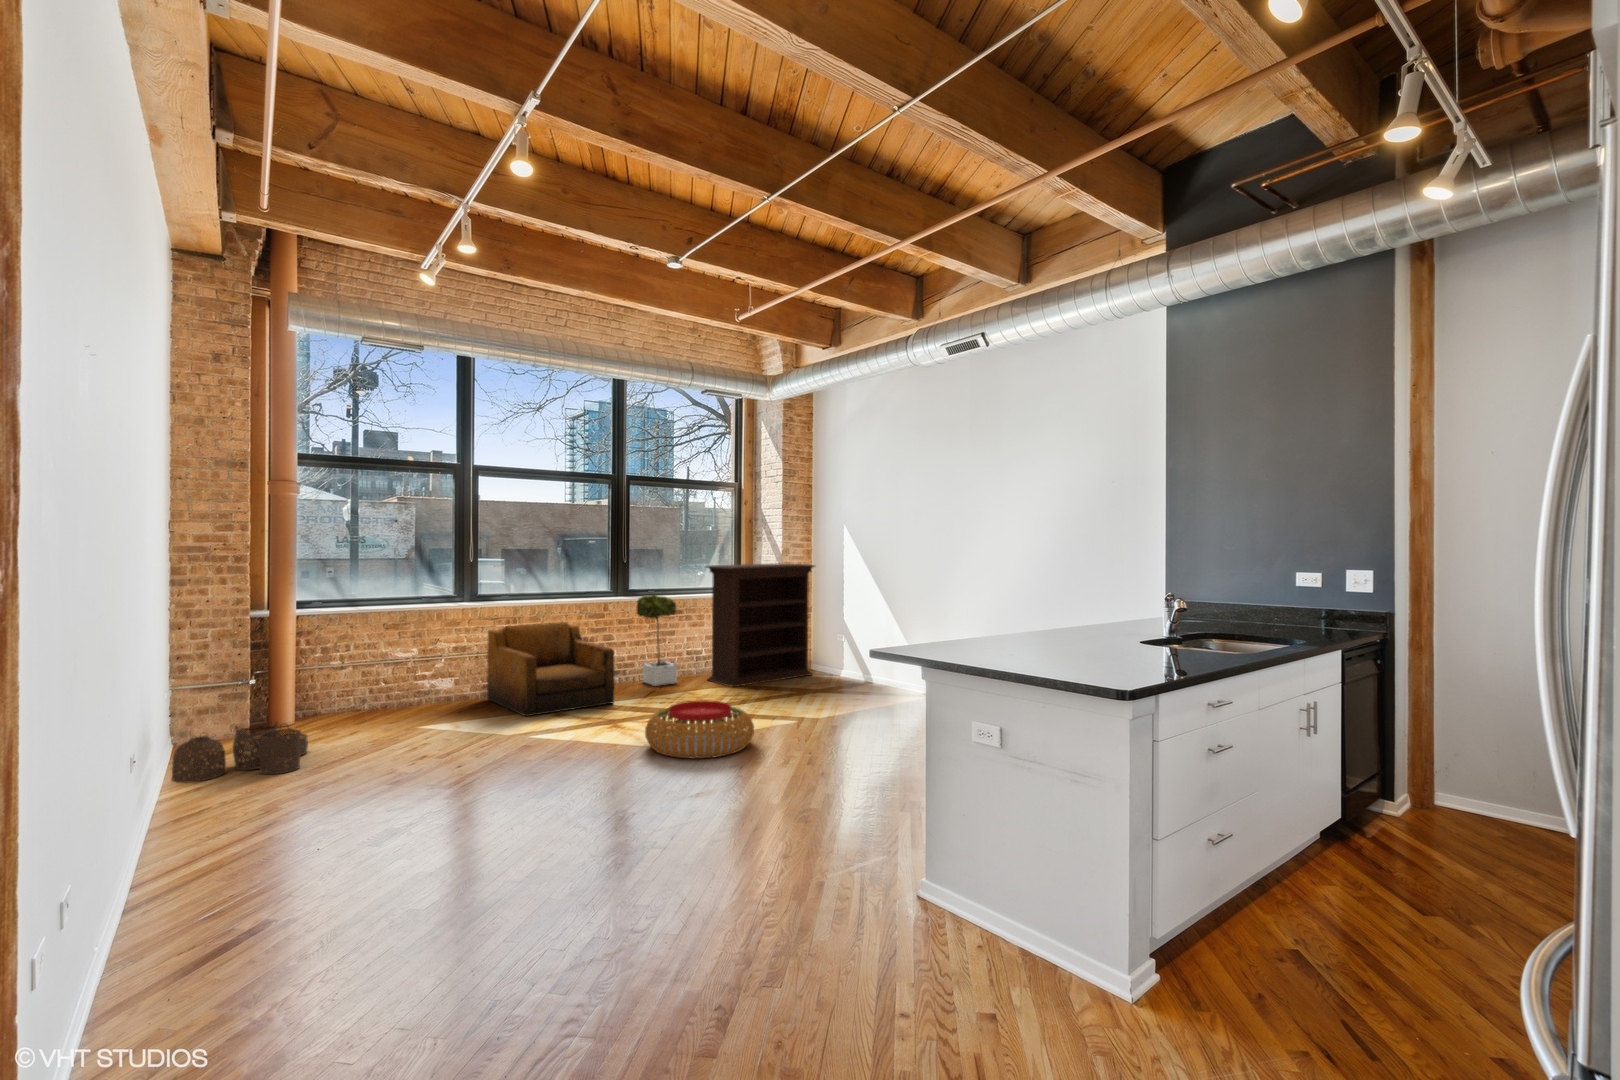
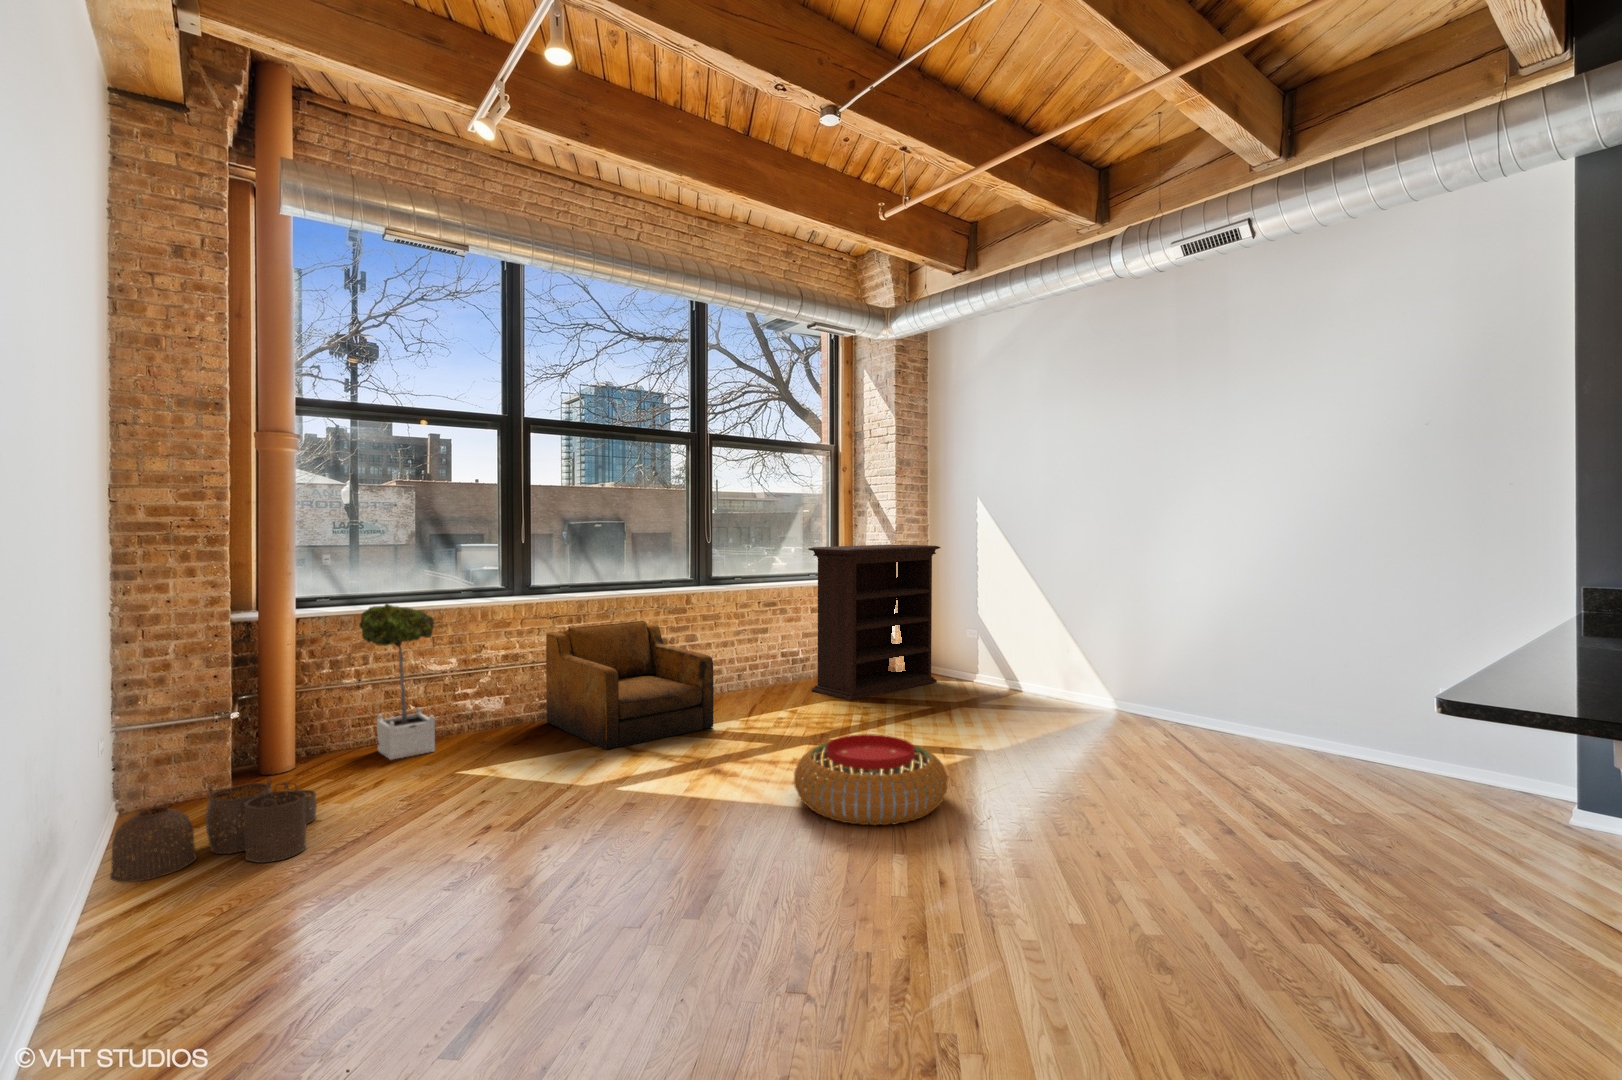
potted tree: present [637,594,677,686] -> present [359,604,435,760]

